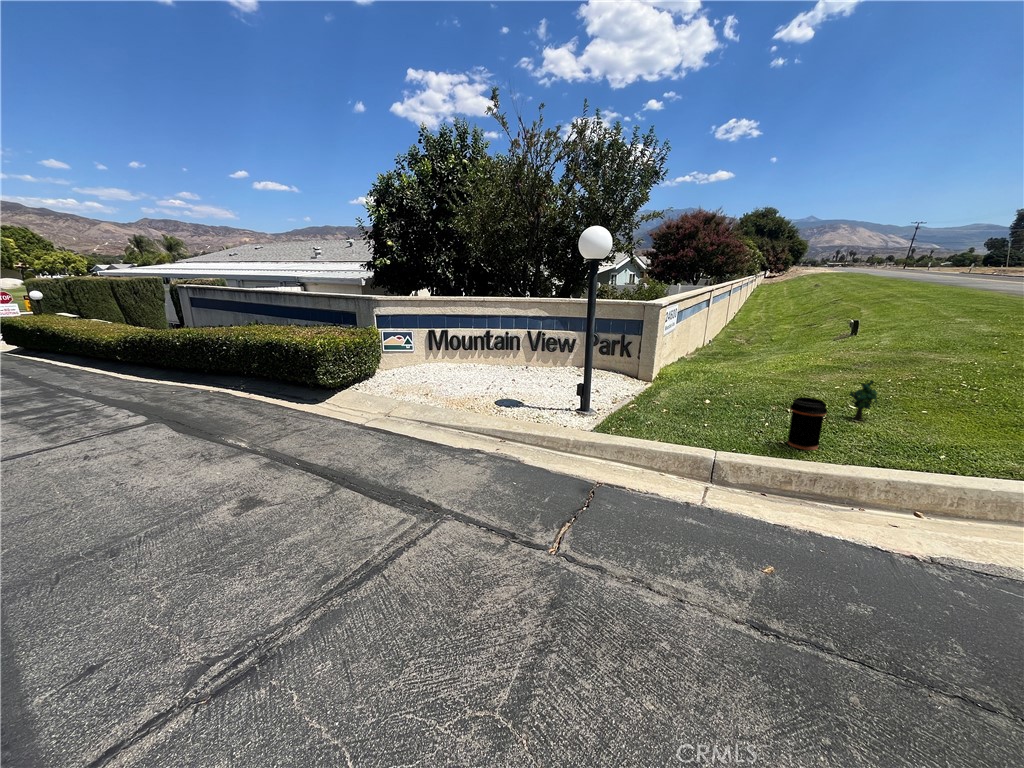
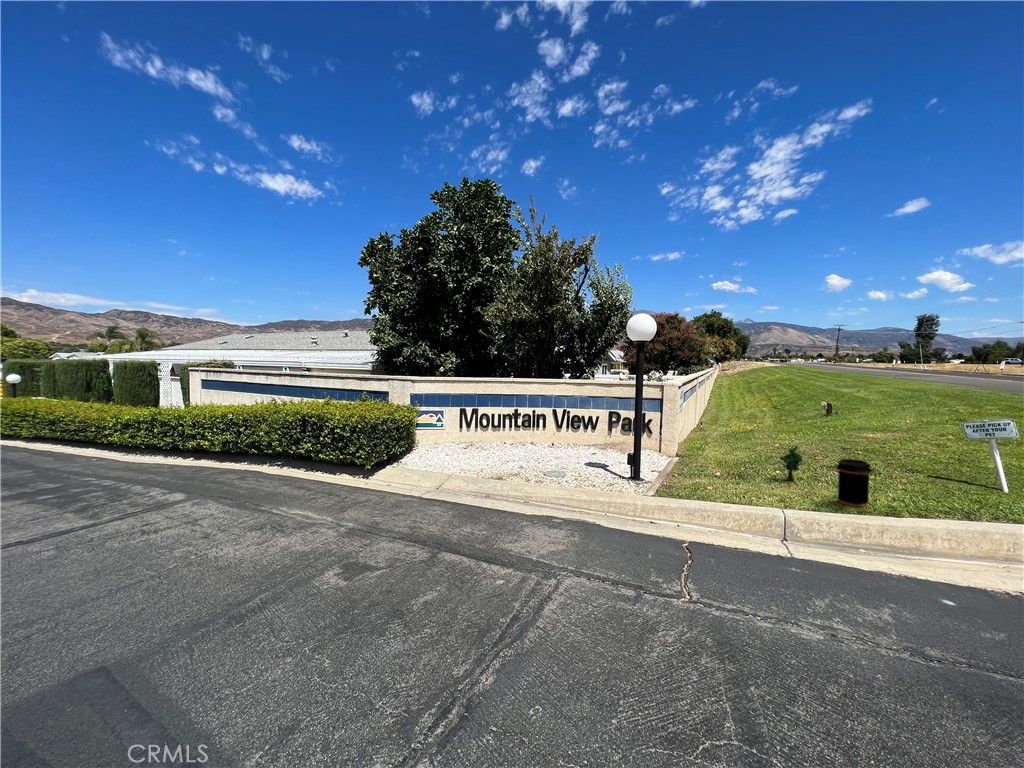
decorative plant: present [849,381,878,421] -> present [780,446,803,481]

